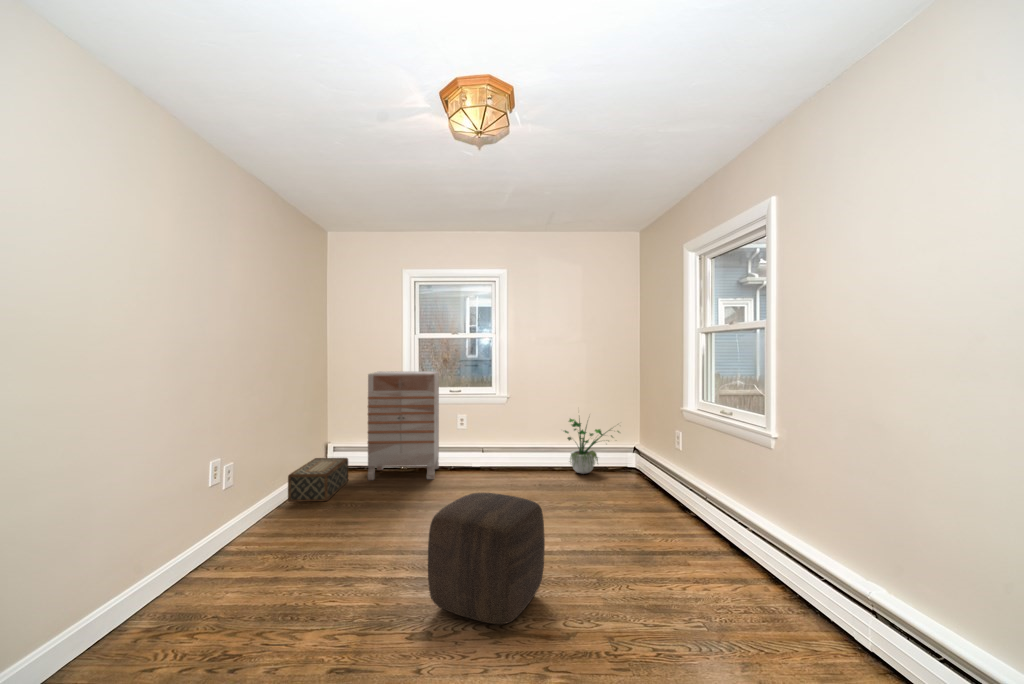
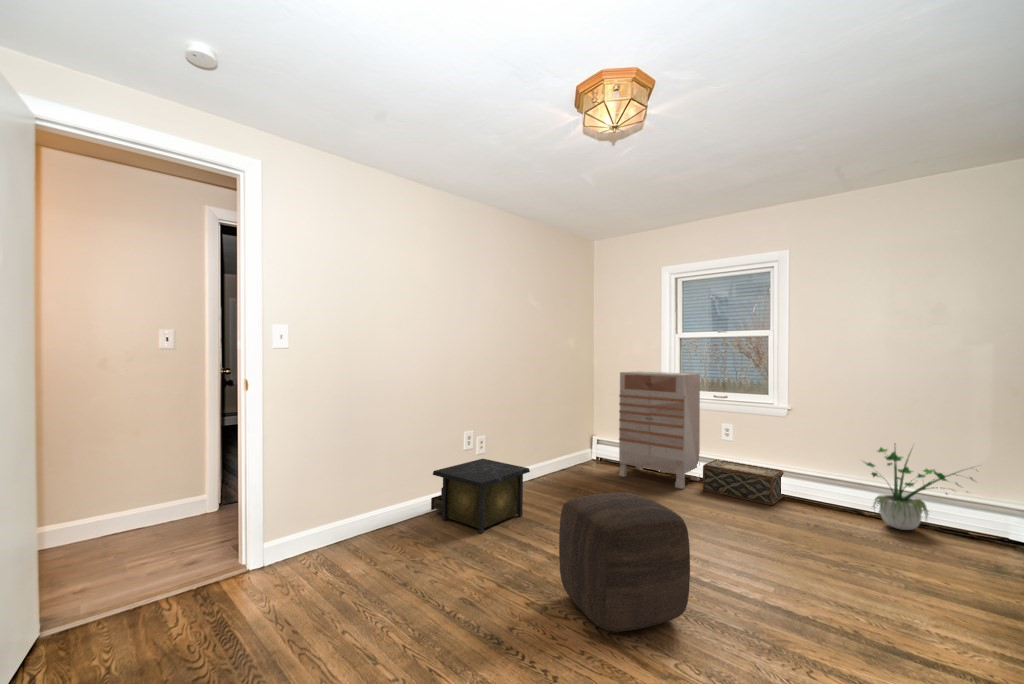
woven basket: present [288,458,348,502] -> present [703,460,784,505]
nightstand: none [175,494,317,592] -> present [431,459,530,533]

